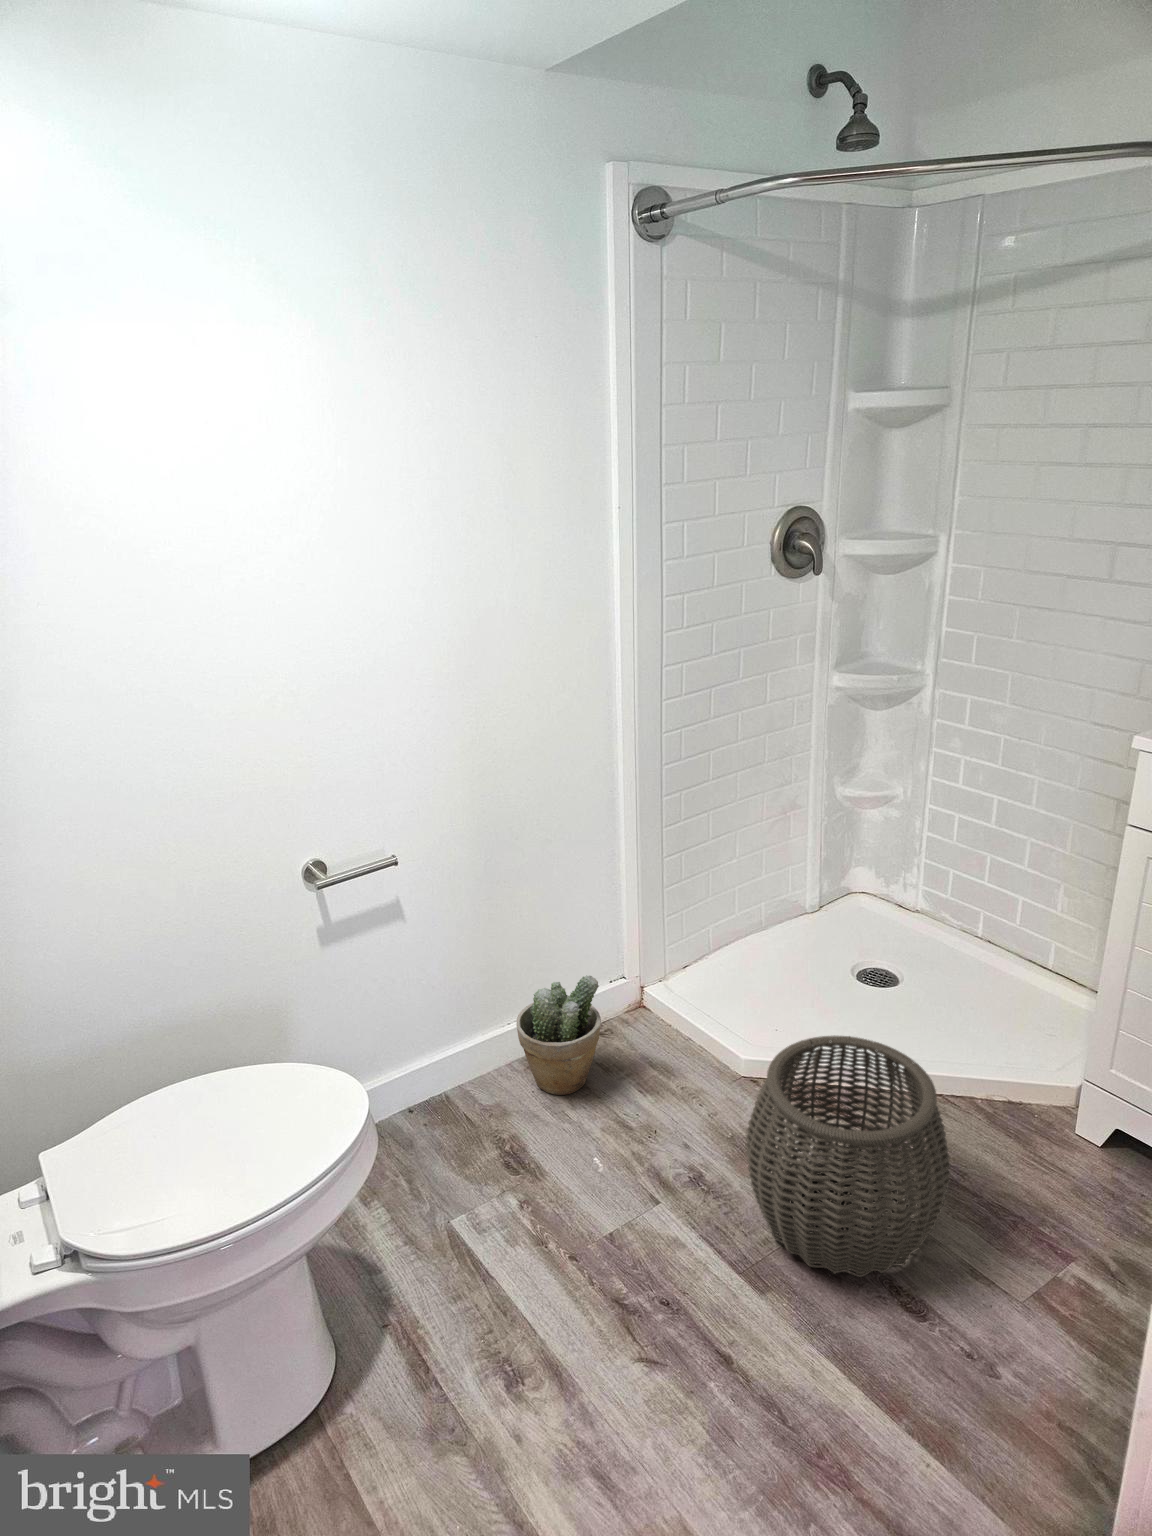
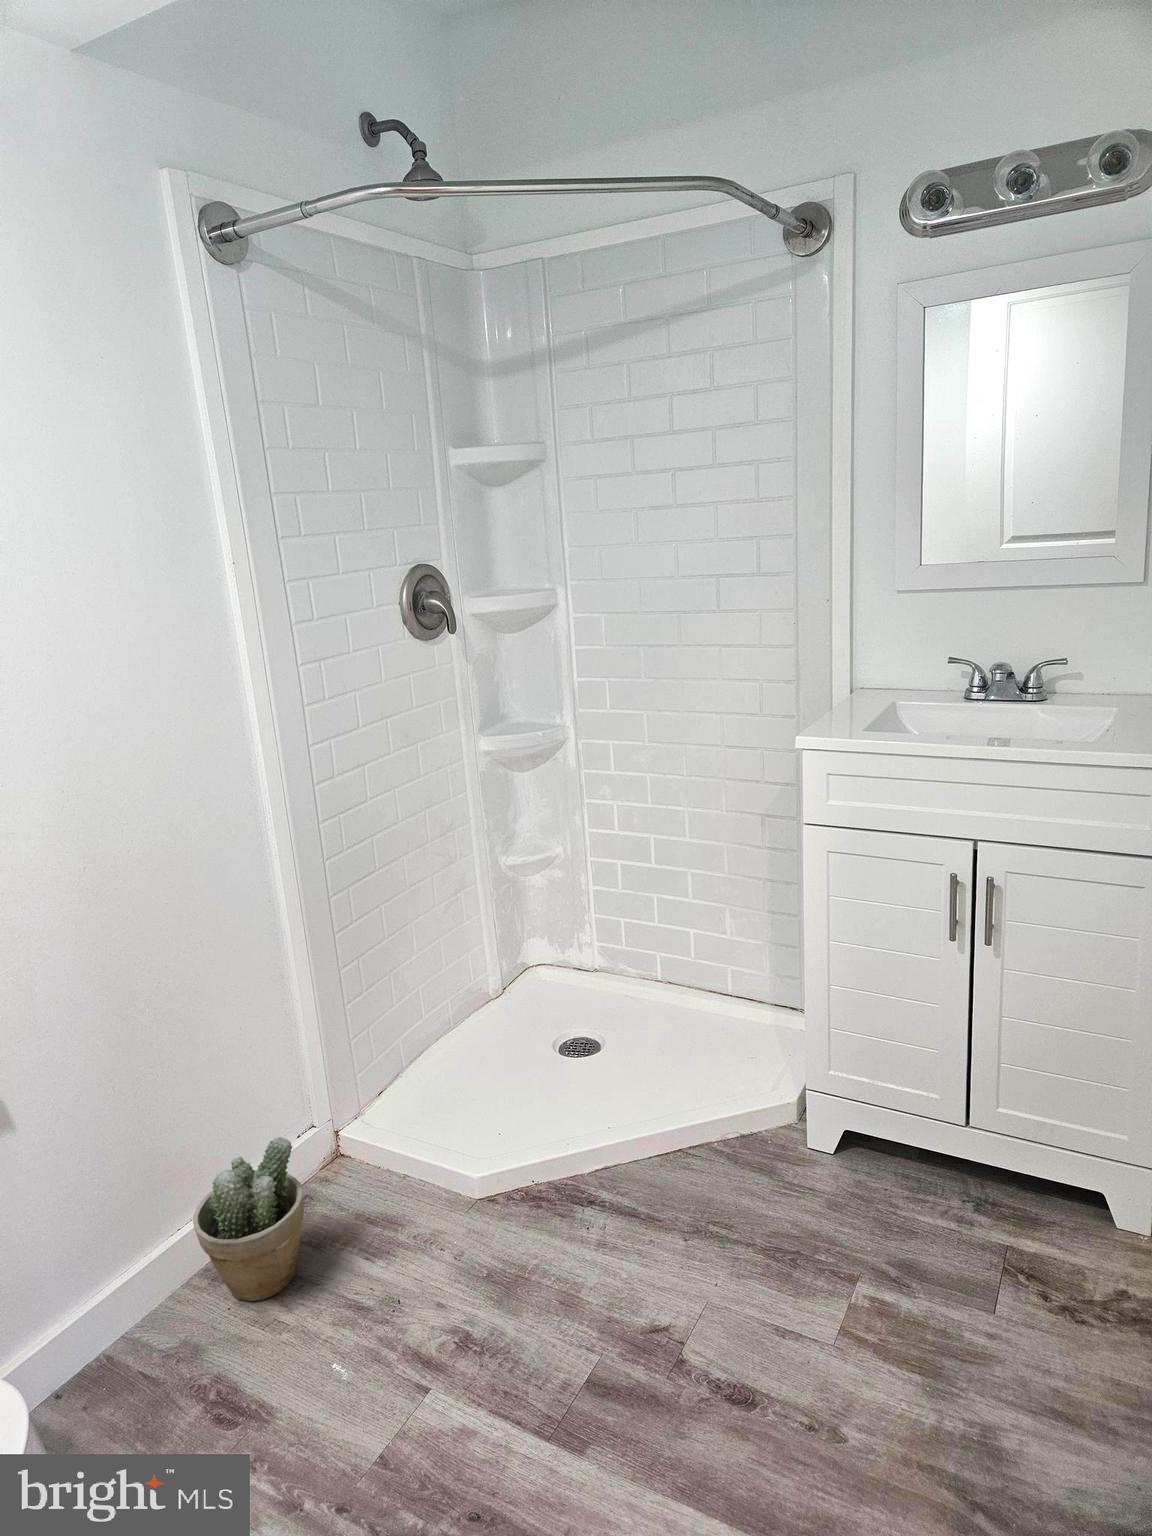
woven basket: present [745,1036,951,1277] -> none [515,1114,740,1397]

